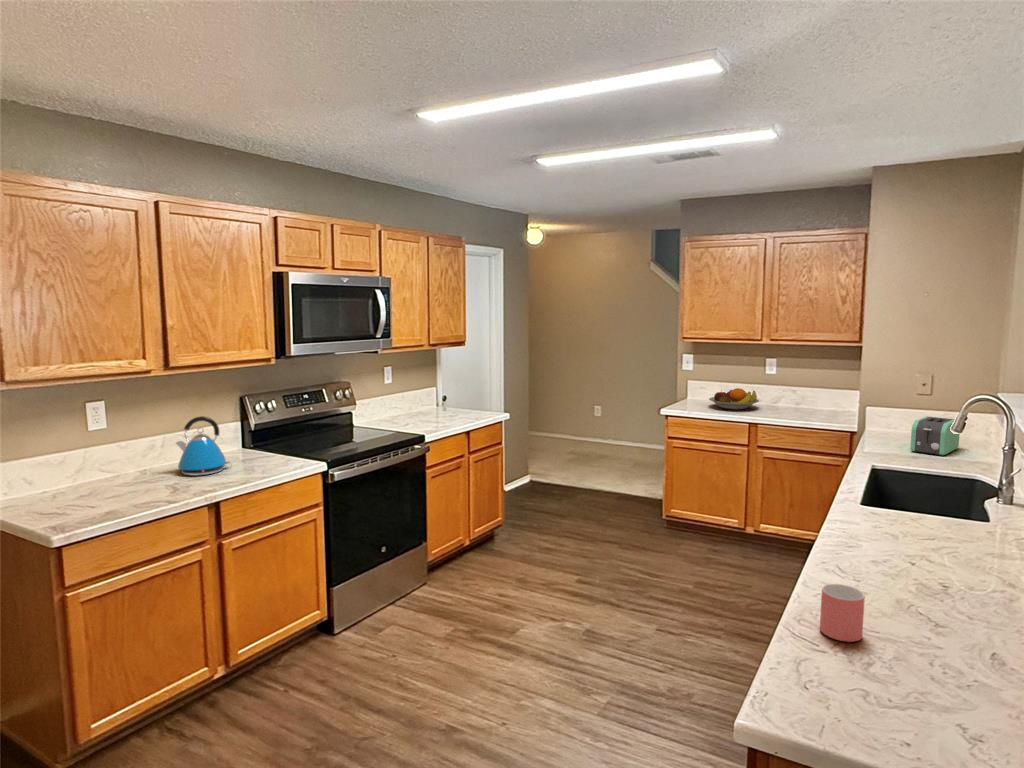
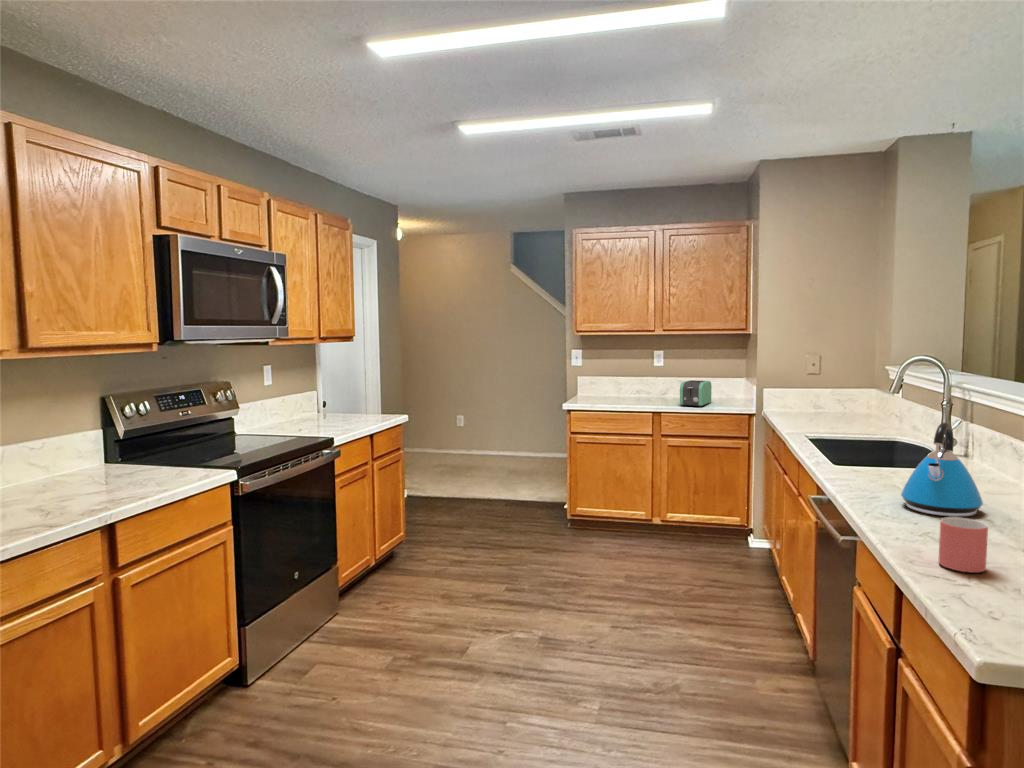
fruit bowl: present [709,388,759,410] -> none [605,380,653,401]
kettle: present [176,416,230,476] -> present [901,422,983,517]
toaster: present [910,416,960,456] -> present [680,380,712,406]

